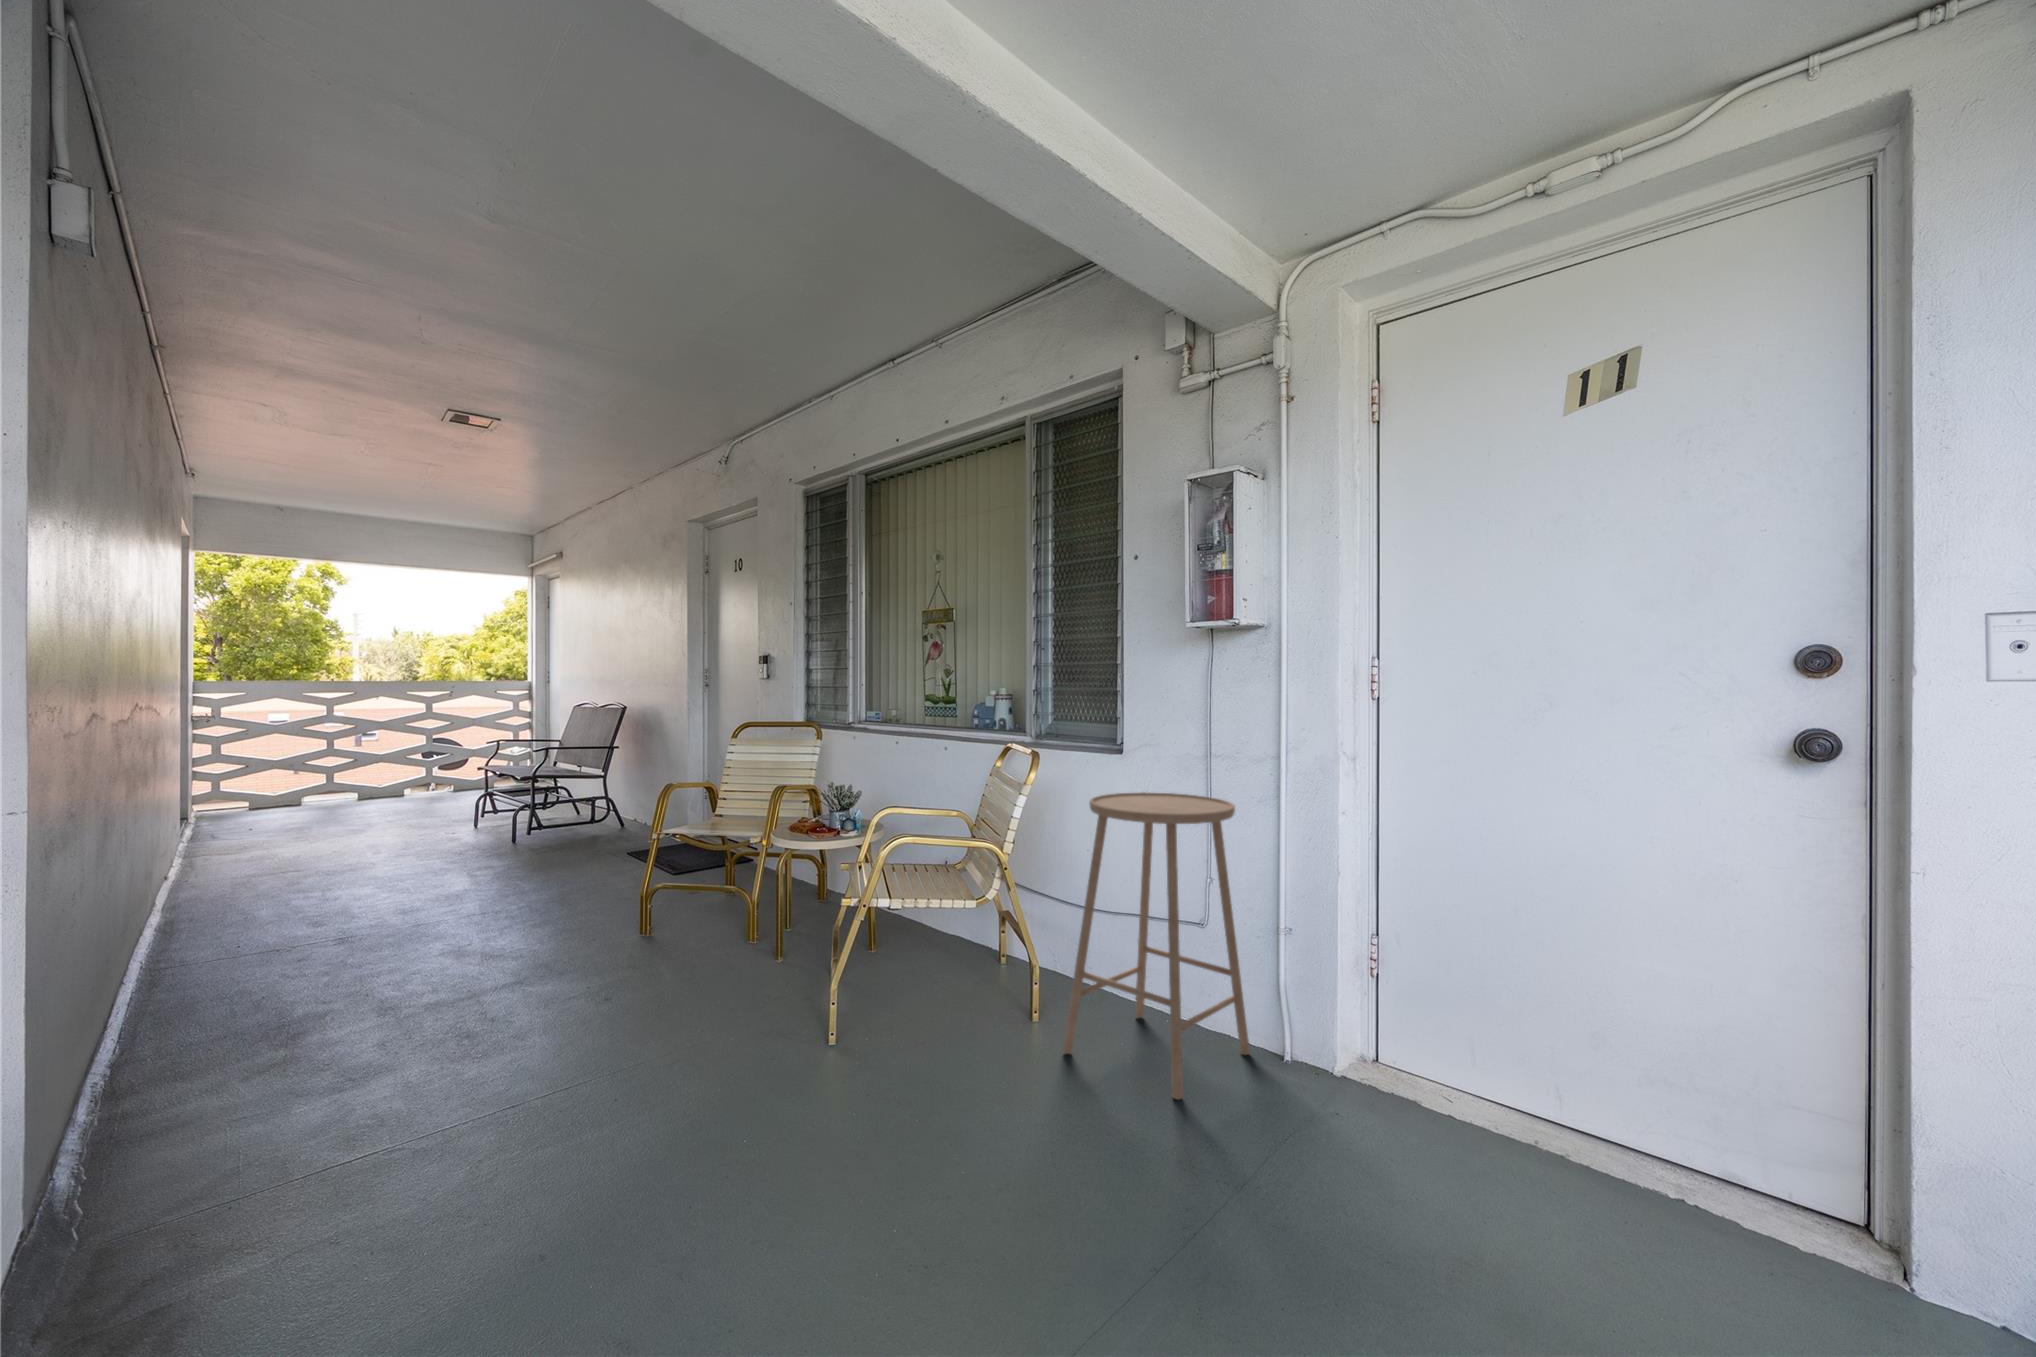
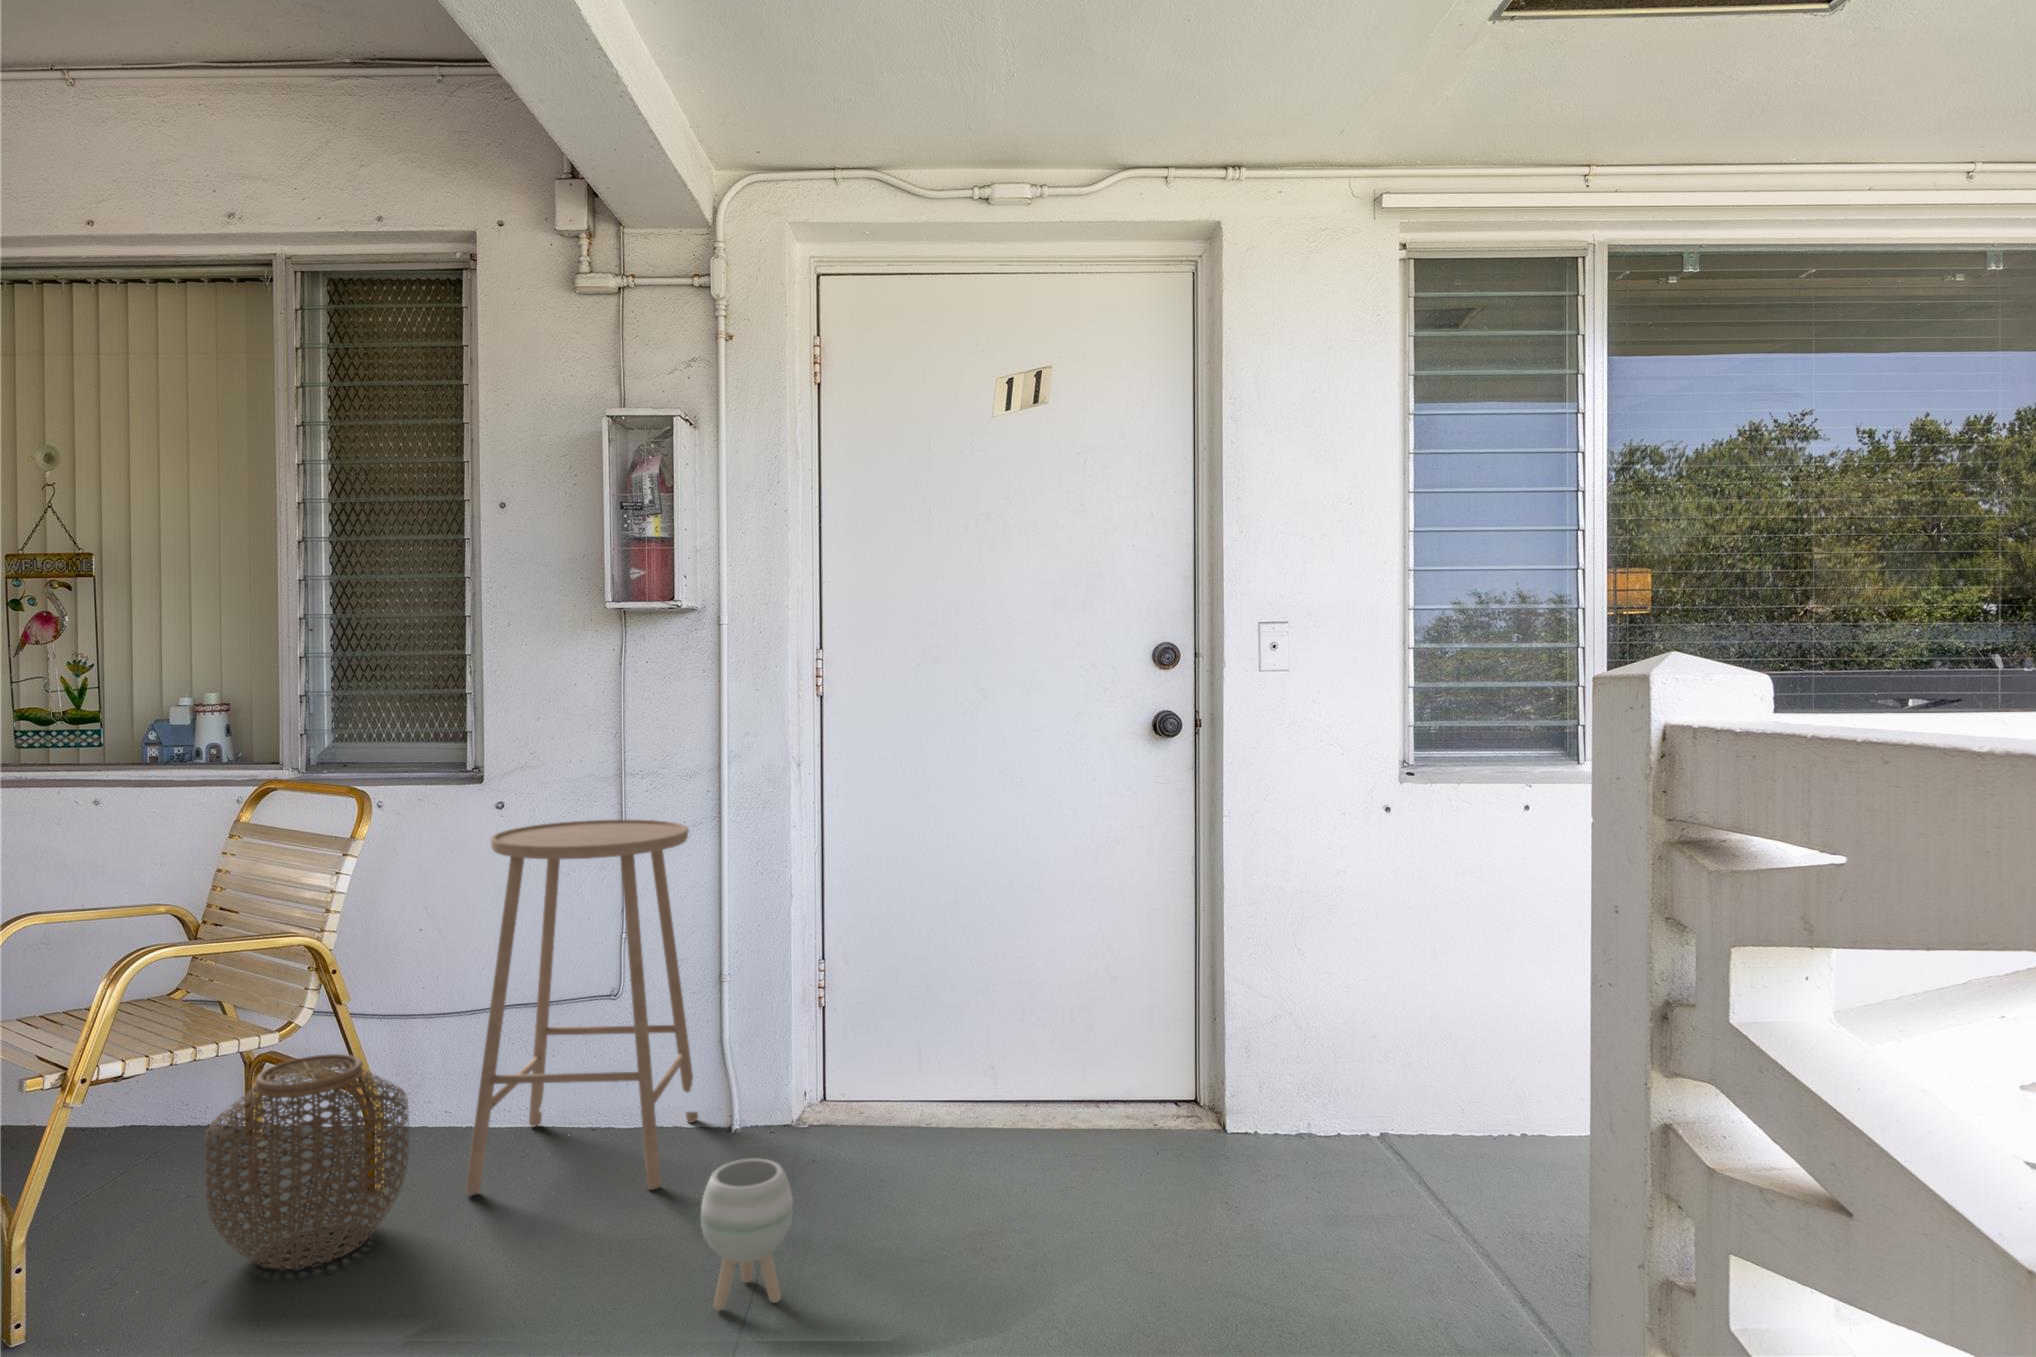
woven basket: none [909,926,1023,1066] -> present [205,1054,409,1269]
planter: none [1134,1101,1215,1245] -> present [701,1158,793,1310]

